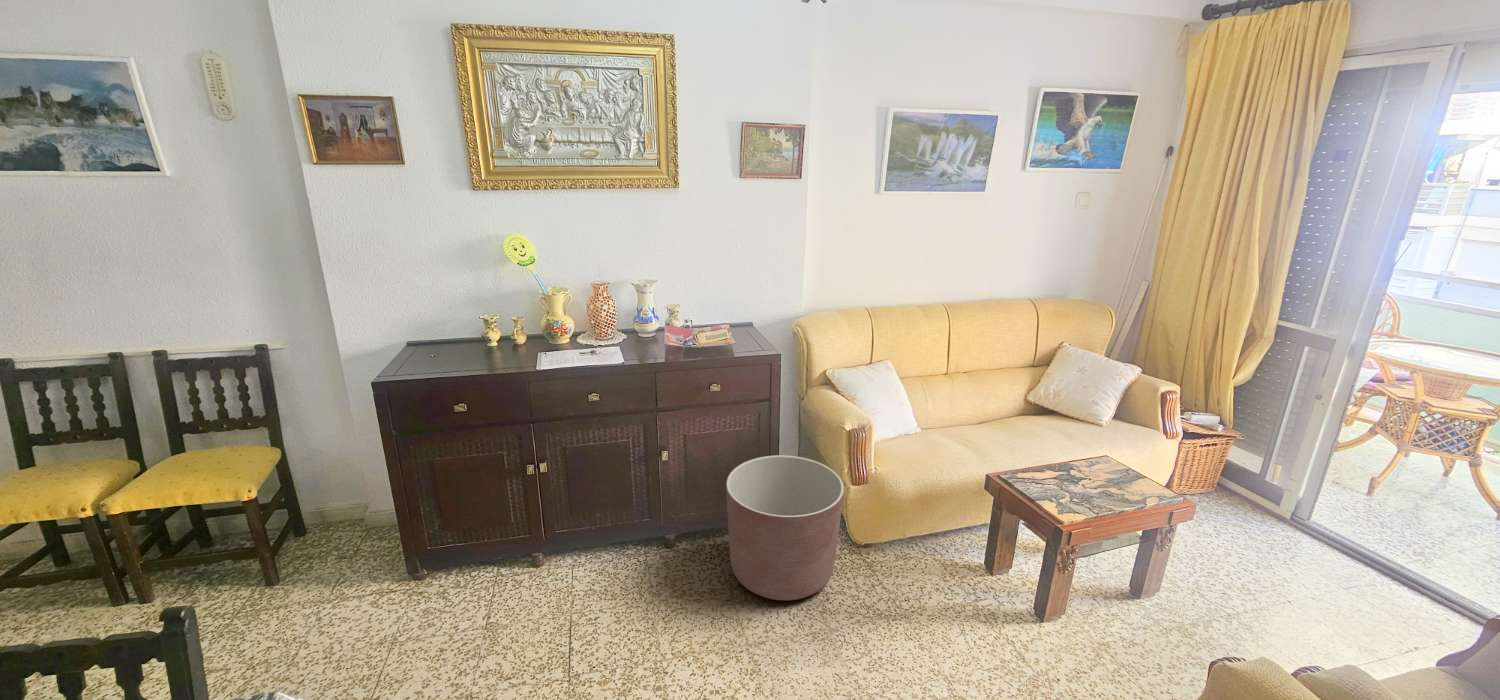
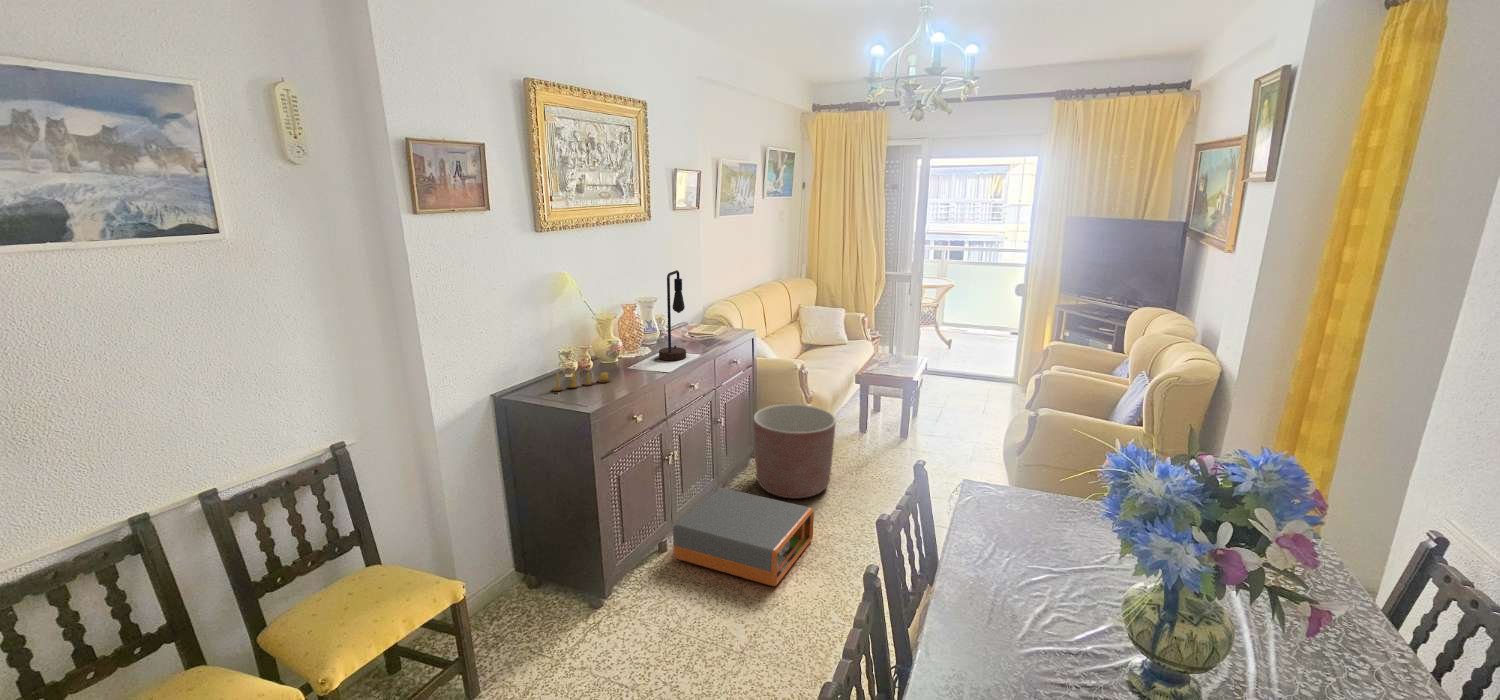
table lamp: none [605,250,650,358] -> present [659,270,686,361]
candle: none [452,334,511,358] -> present [552,371,610,391]
storage box: none [522,525,666,669] -> present [673,488,814,586]

